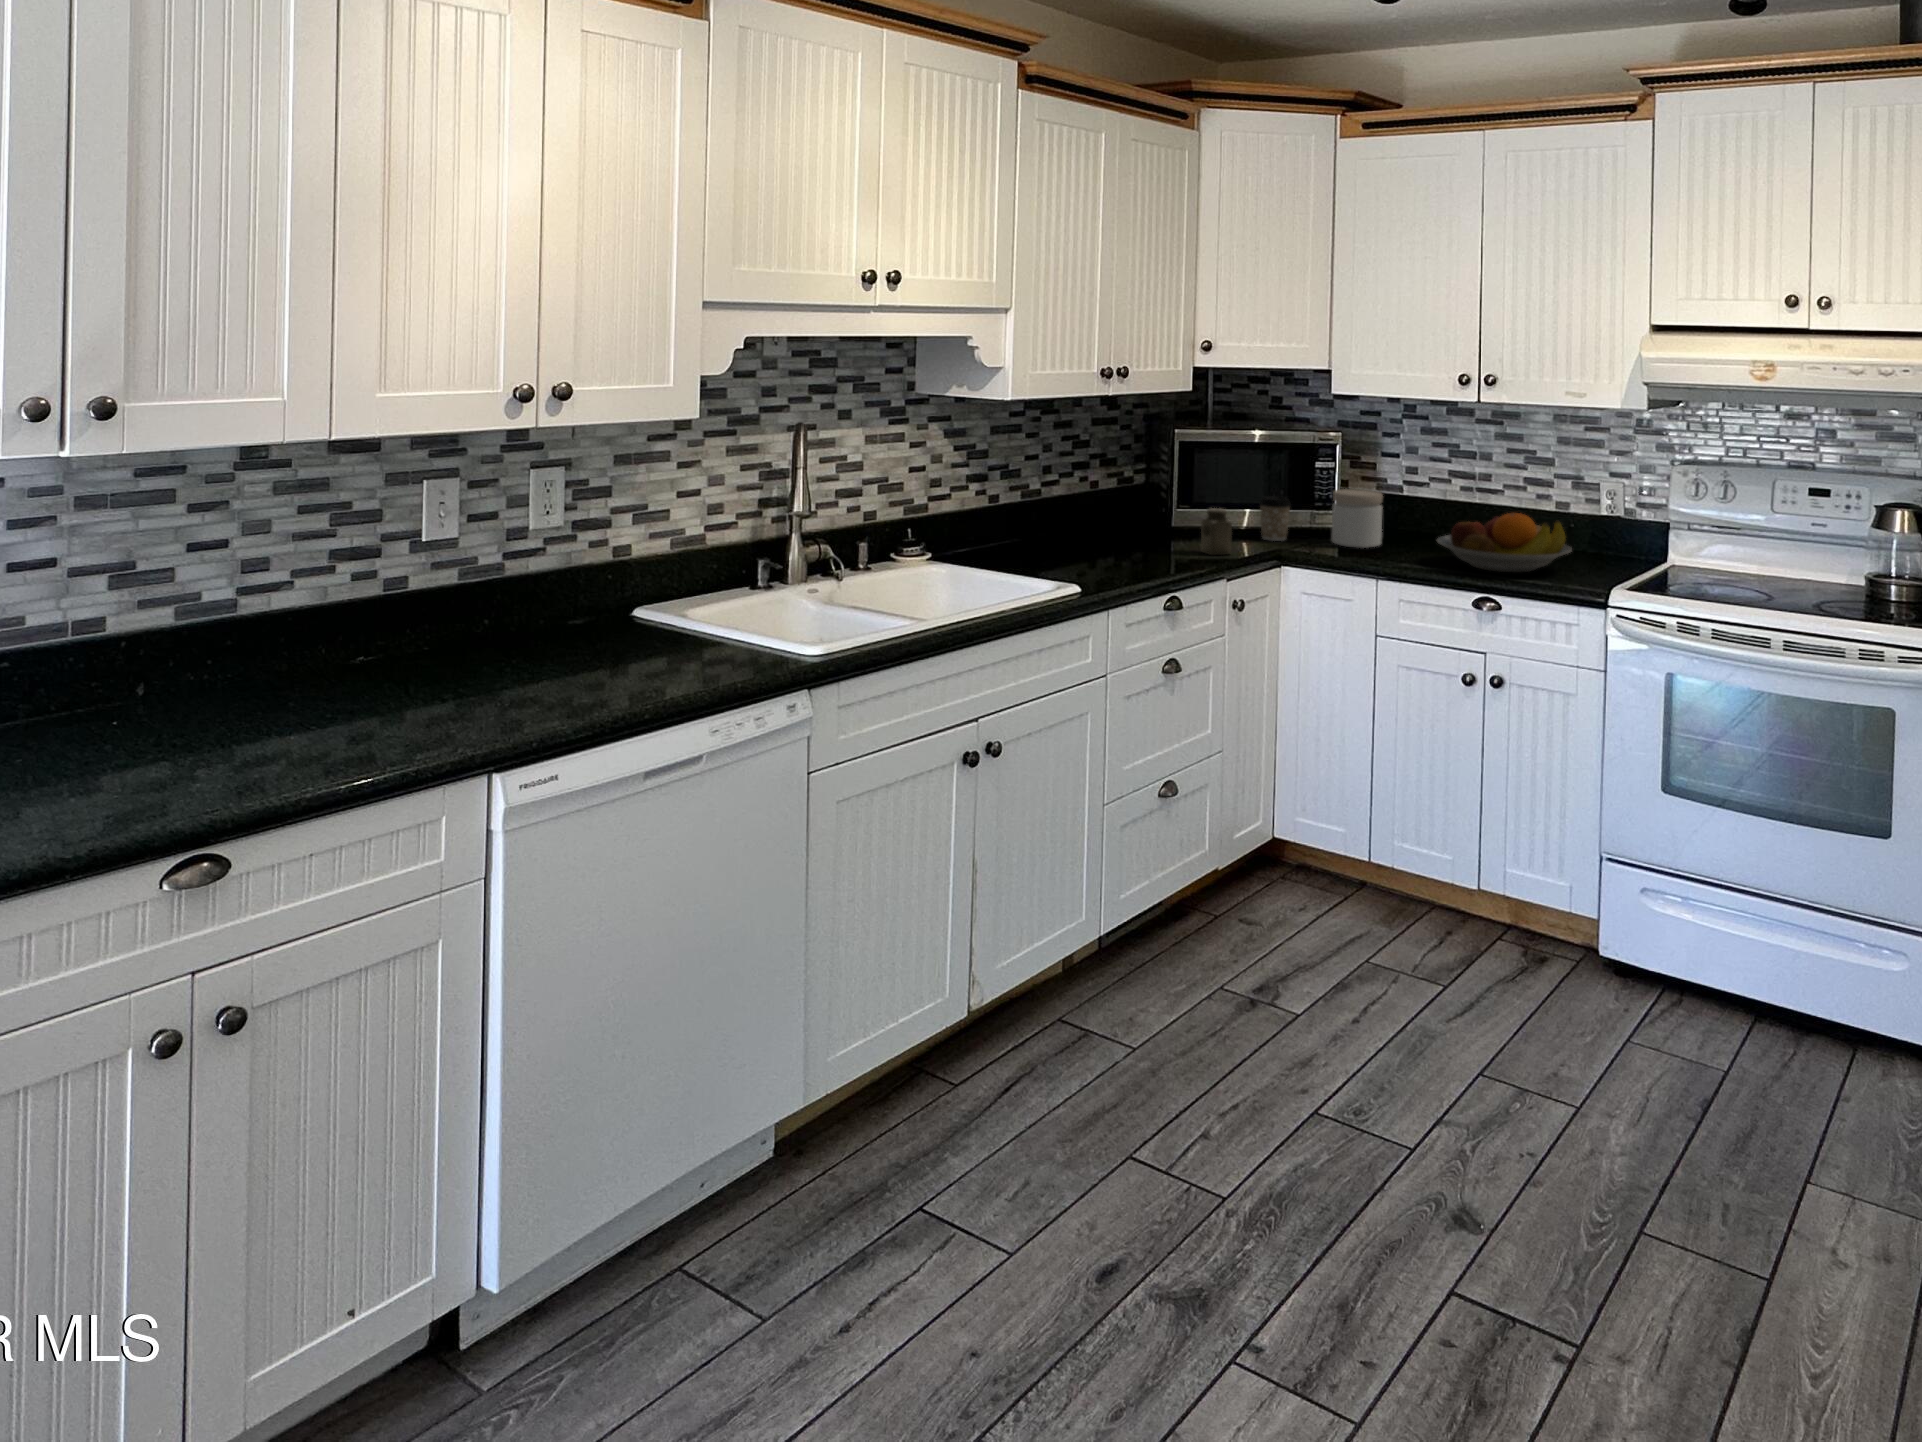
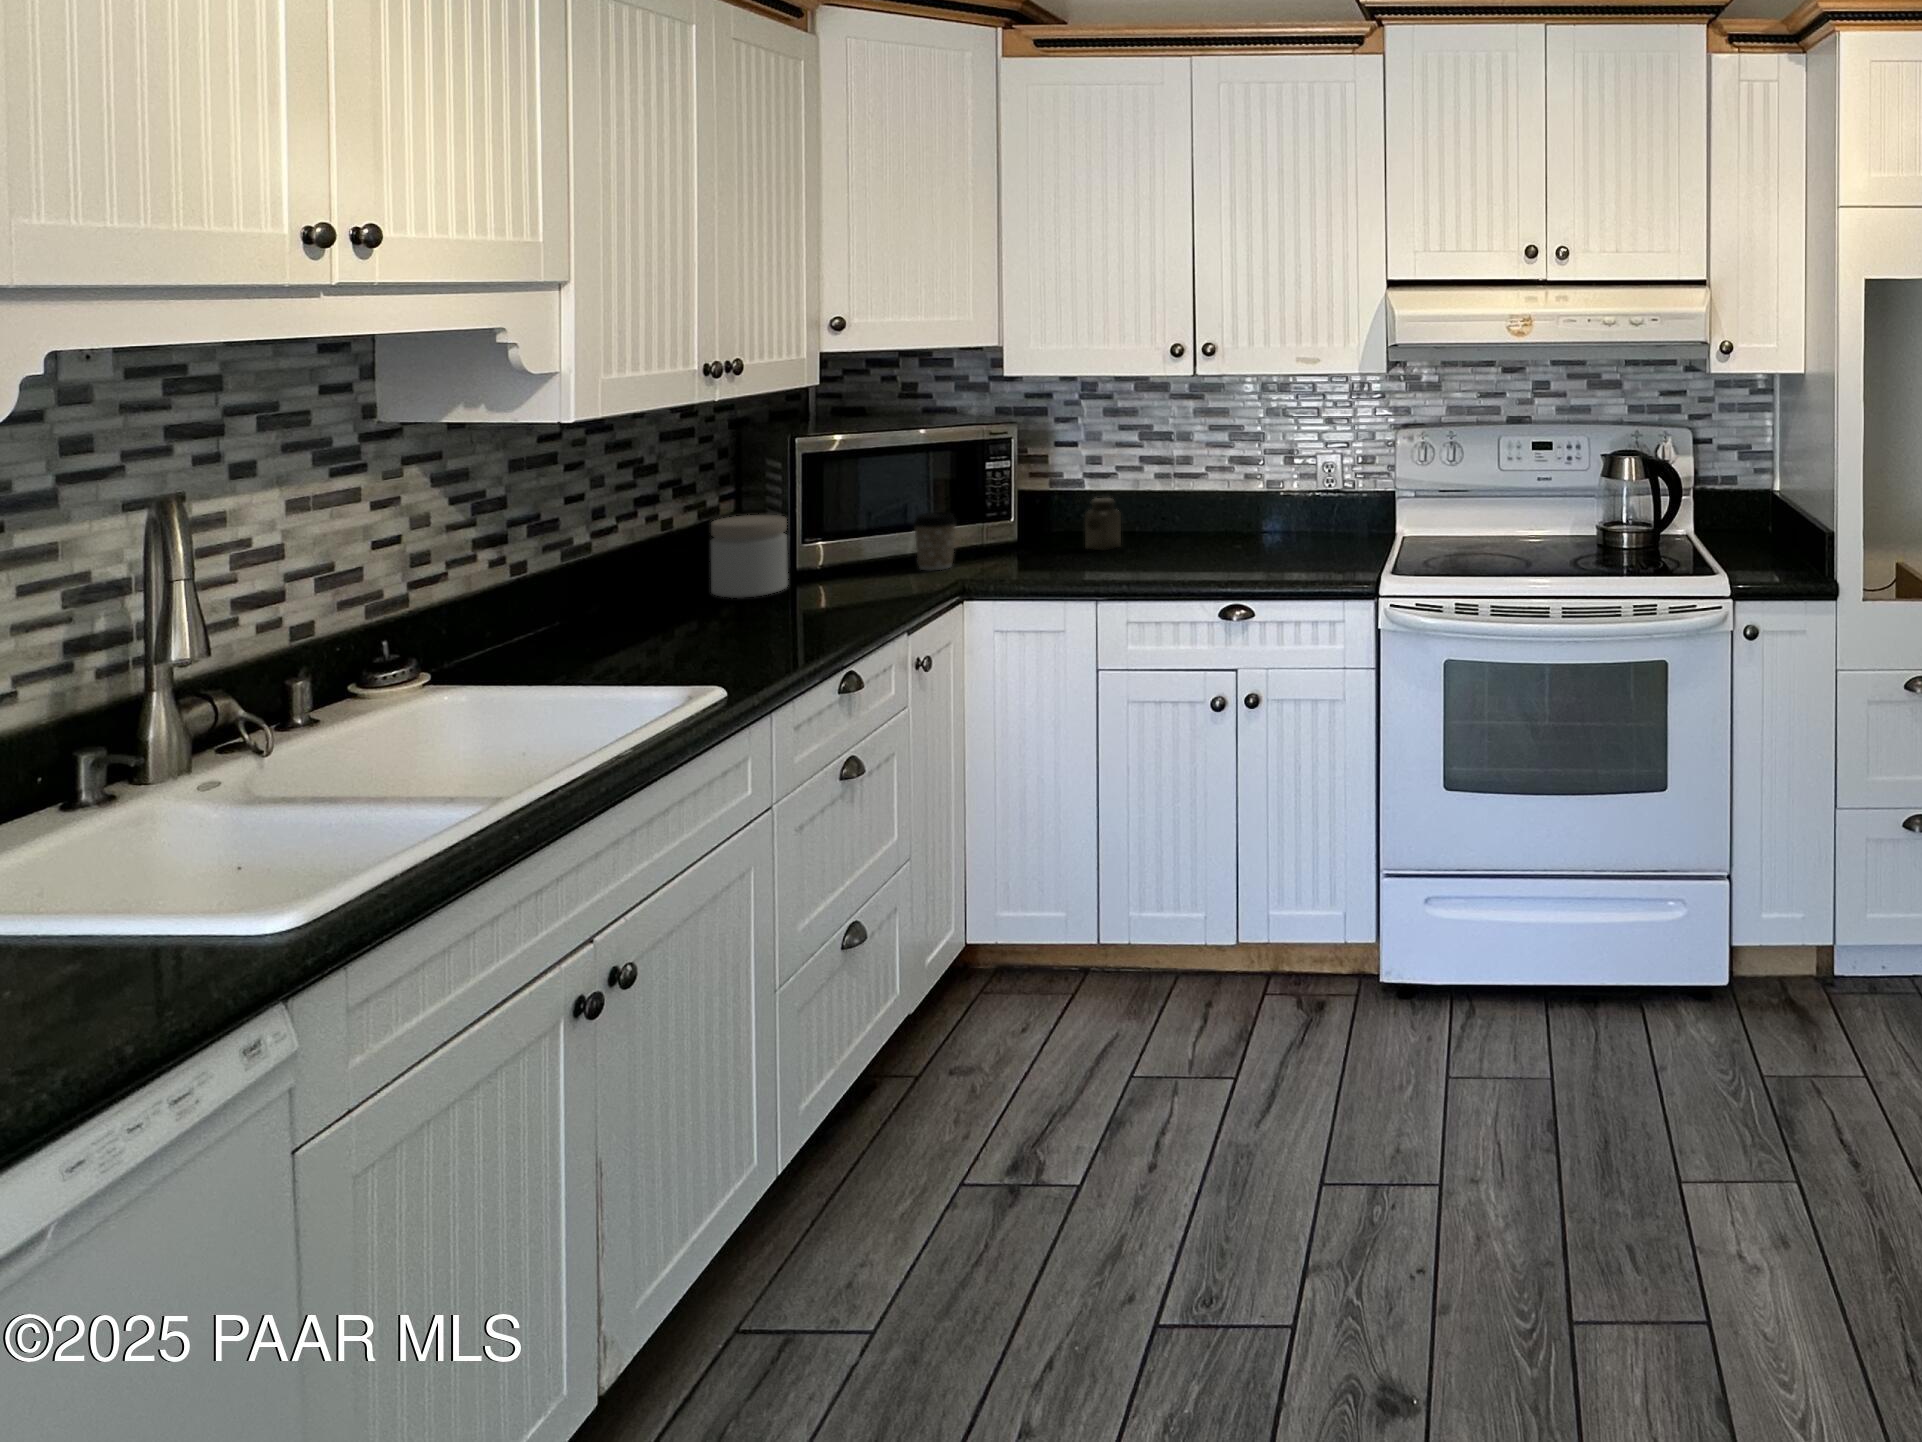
jar: present [1331,489,1383,548] -> present [711,515,788,598]
salt shaker: present [1201,508,1232,555] -> present [1085,498,1121,550]
fruit bowl: present [1437,513,1572,572] -> none [1158,502,1314,573]

